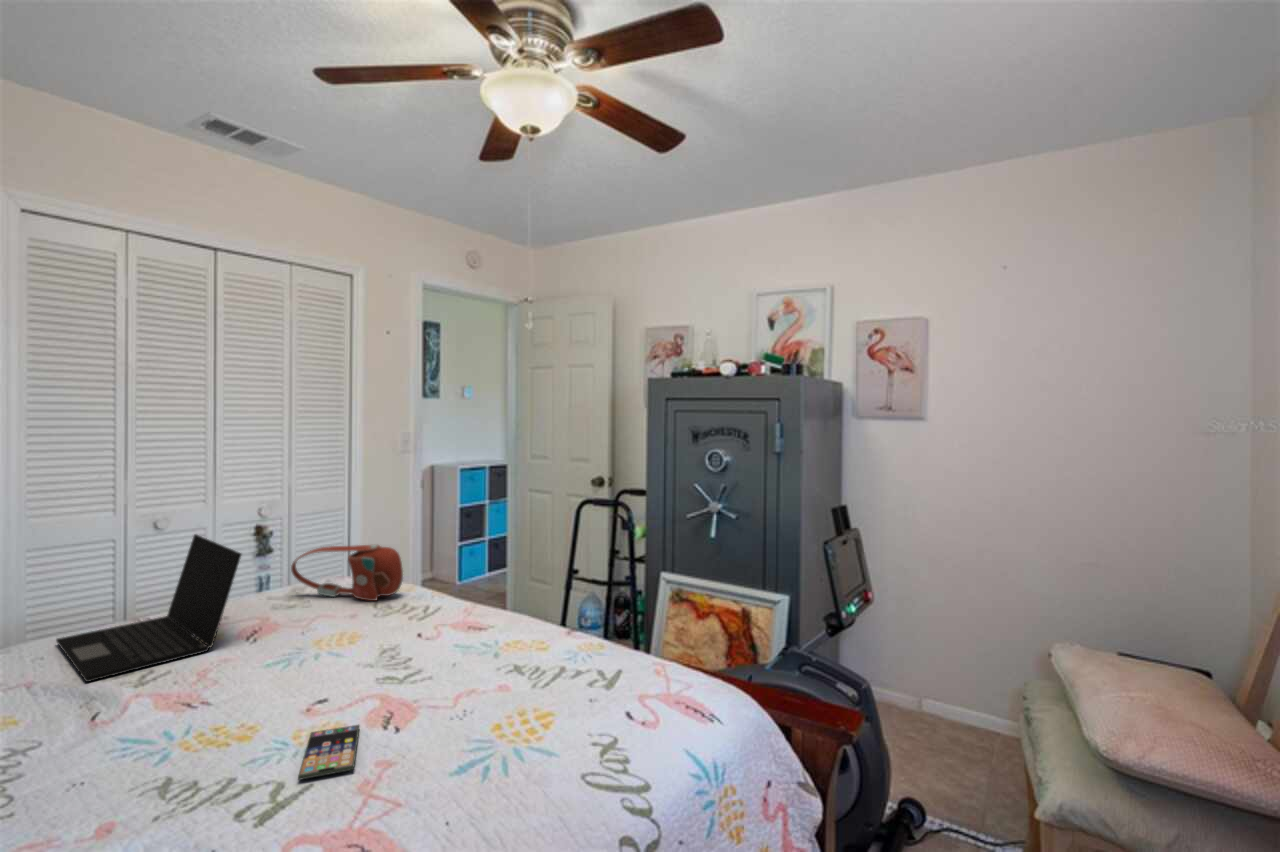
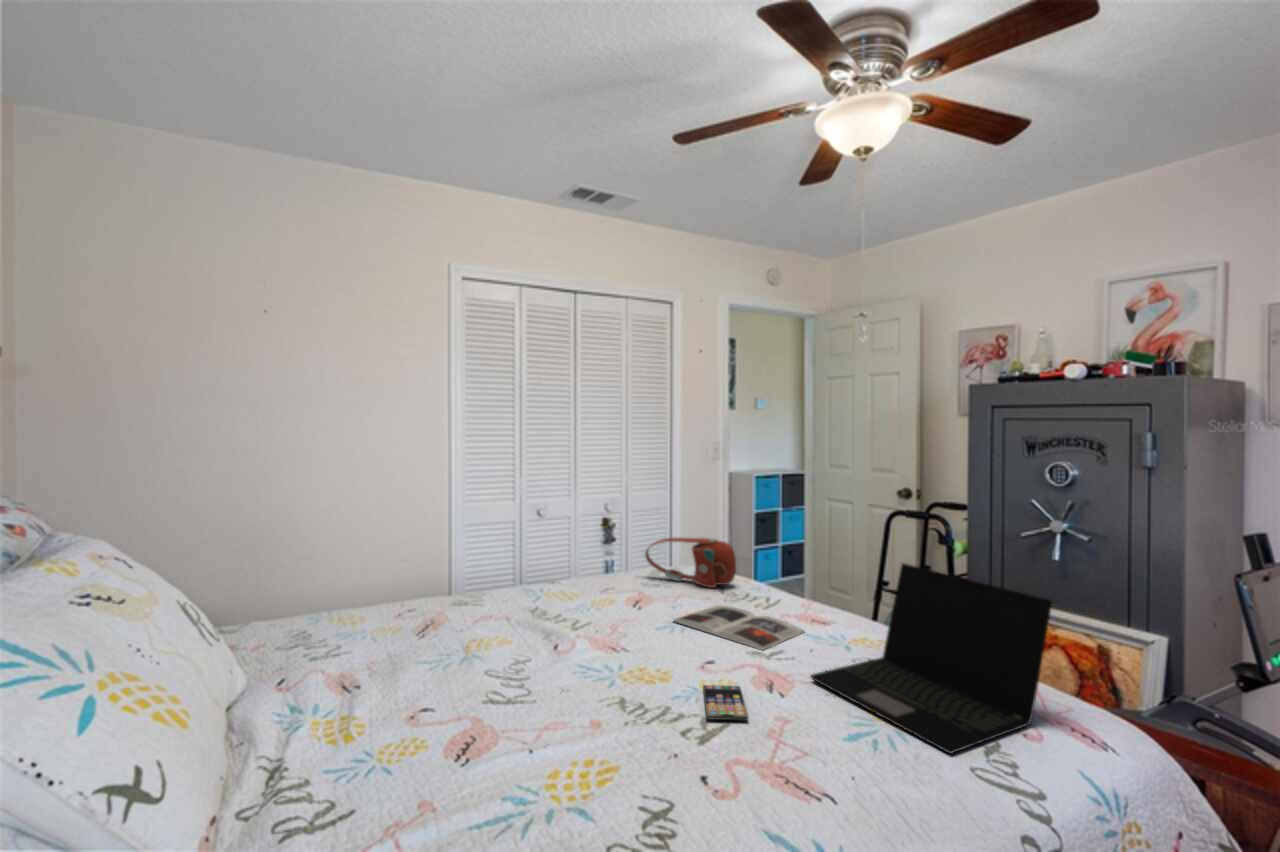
laptop: present [56,534,241,682] -> present [811,563,1052,754]
magazine: none [305,622,463,672] -> present [674,605,804,650]

